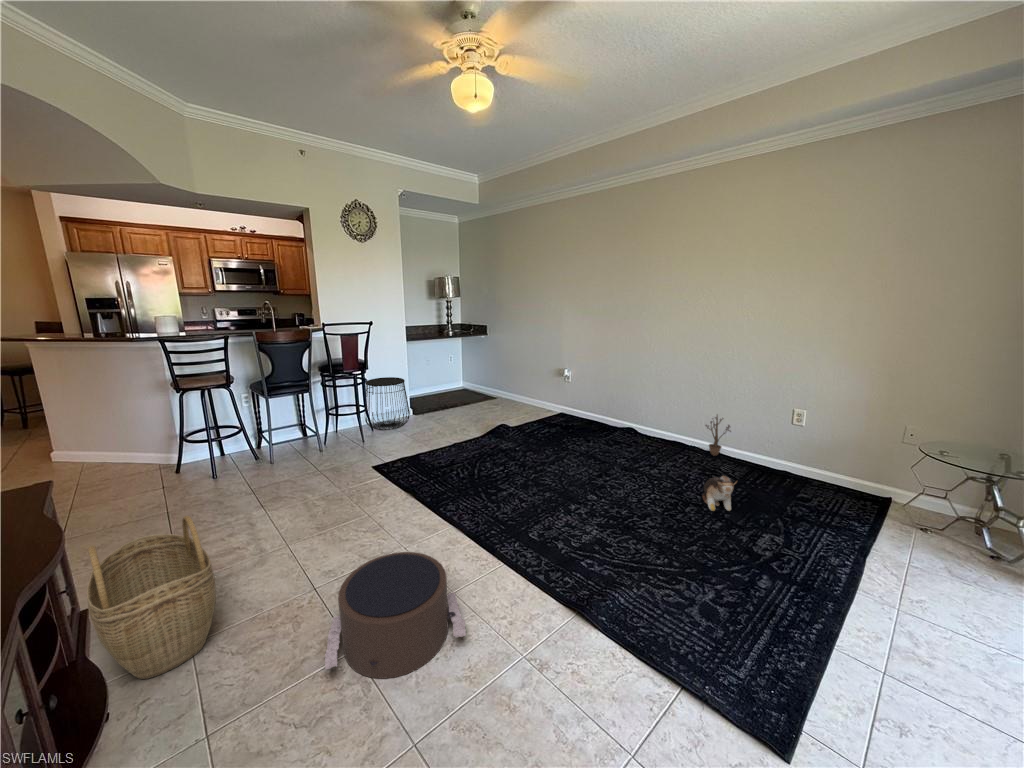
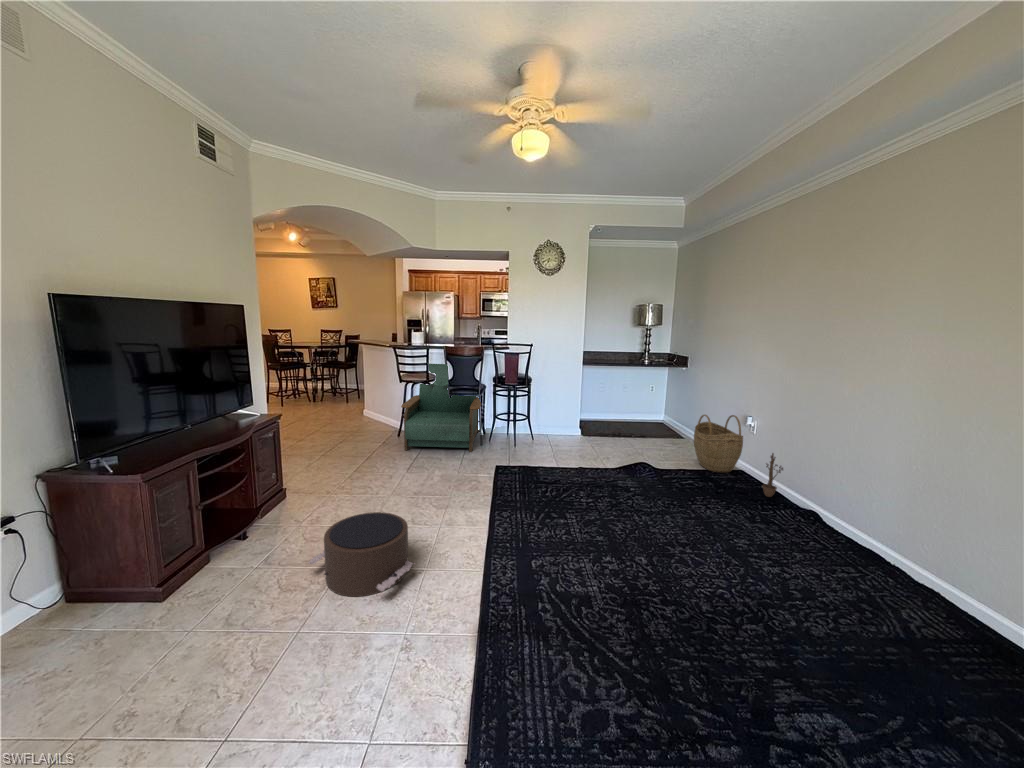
armchair: none [193,356,323,489] -> present [401,364,481,452]
side table: present [365,377,410,430] -> none [530,394,569,442]
decorative plant: present [699,415,731,456] -> present [762,453,783,497]
plush toy: present [702,476,737,511] -> none [775,595,829,657]
woven basket: present [87,516,216,679] -> present [694,415,743,473]

